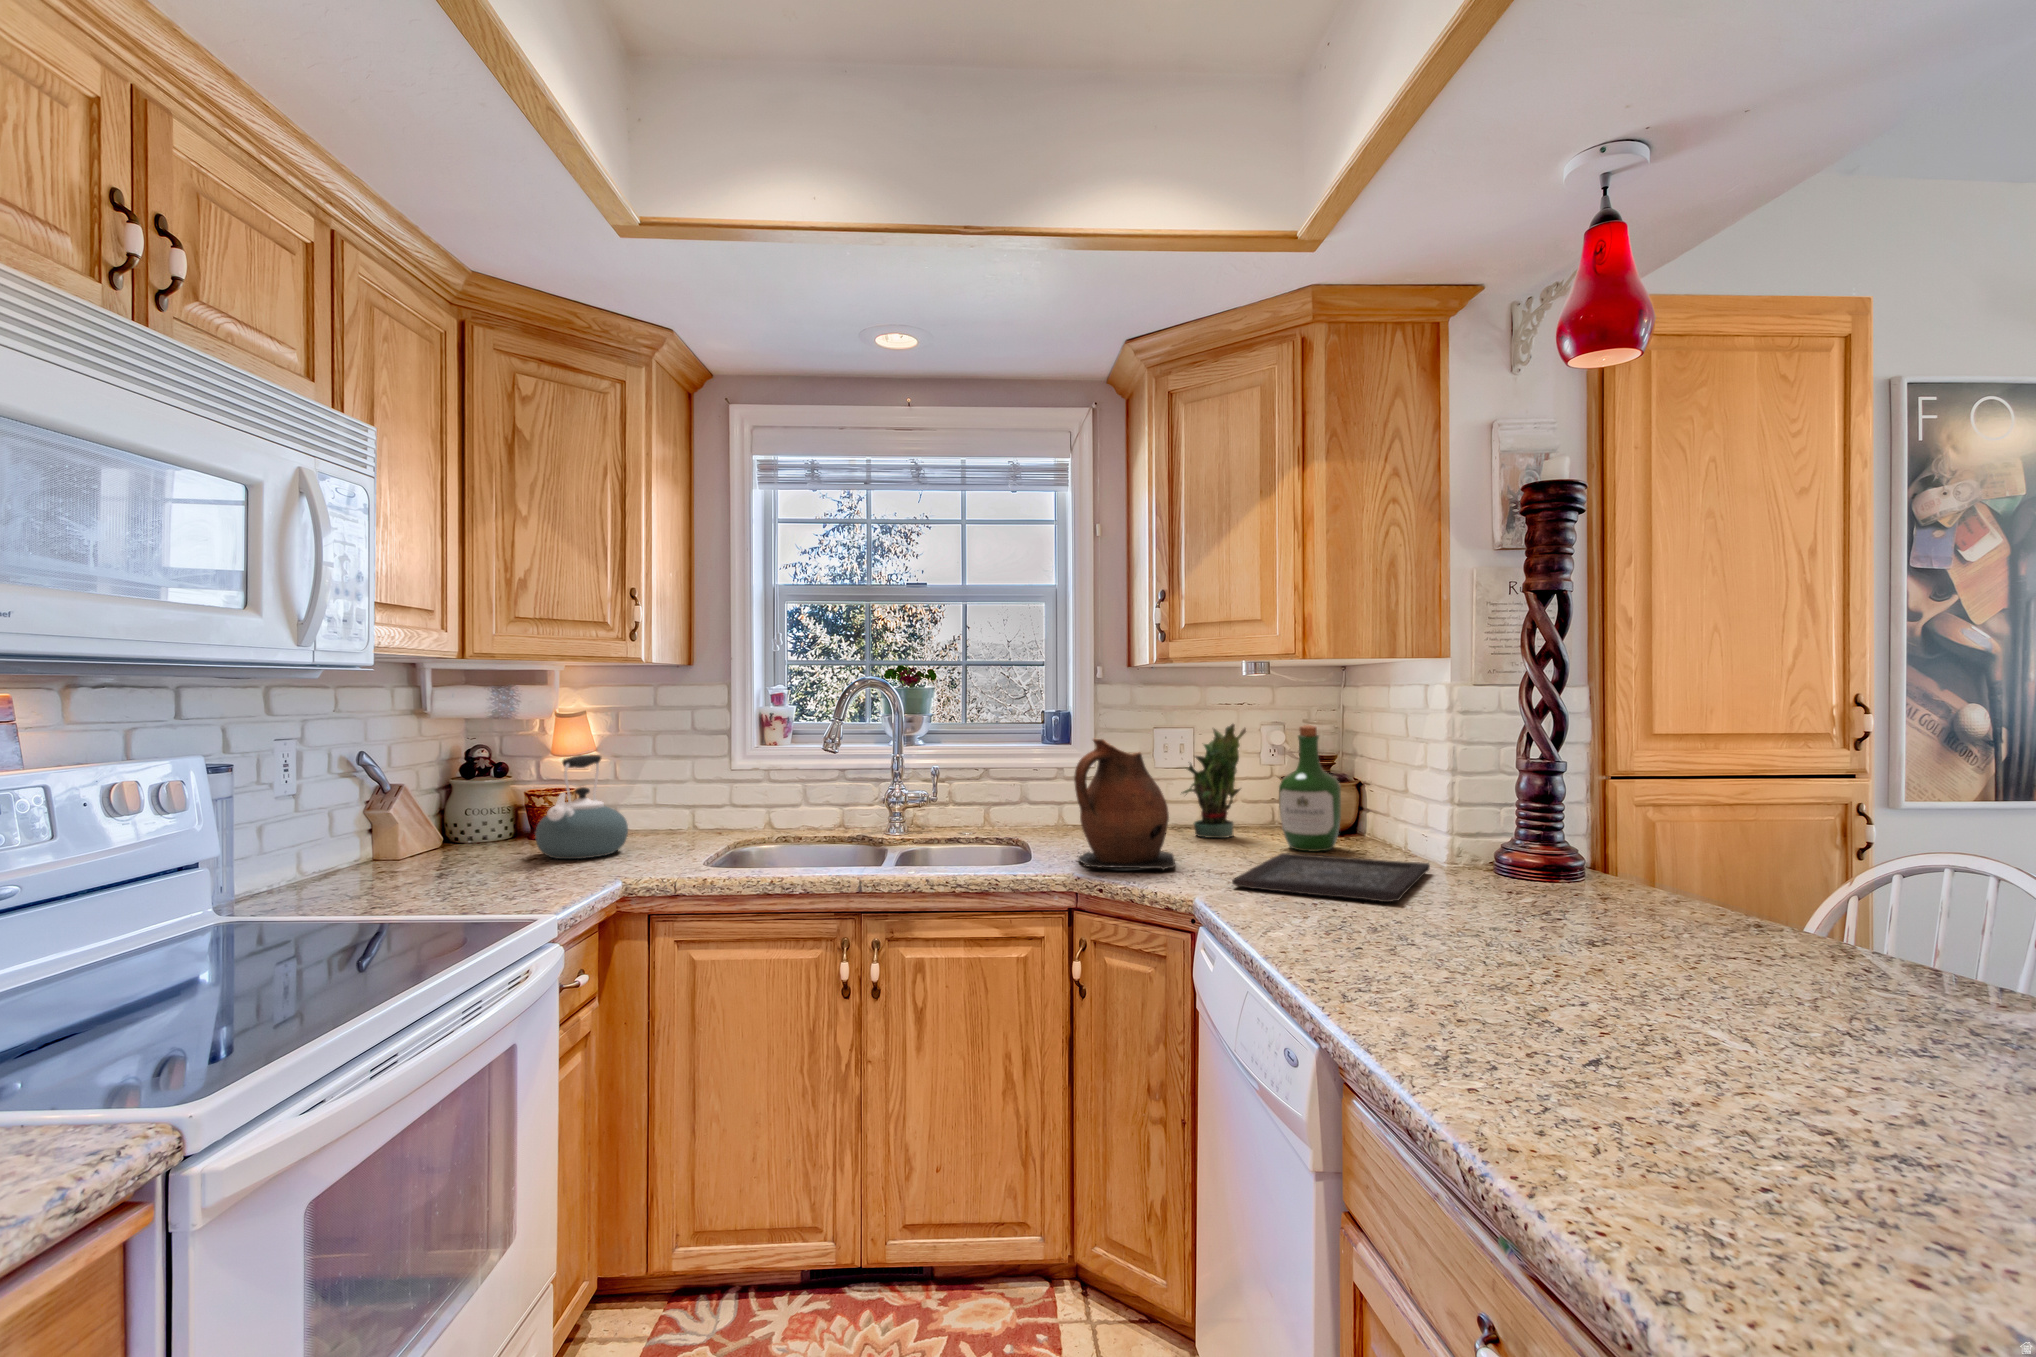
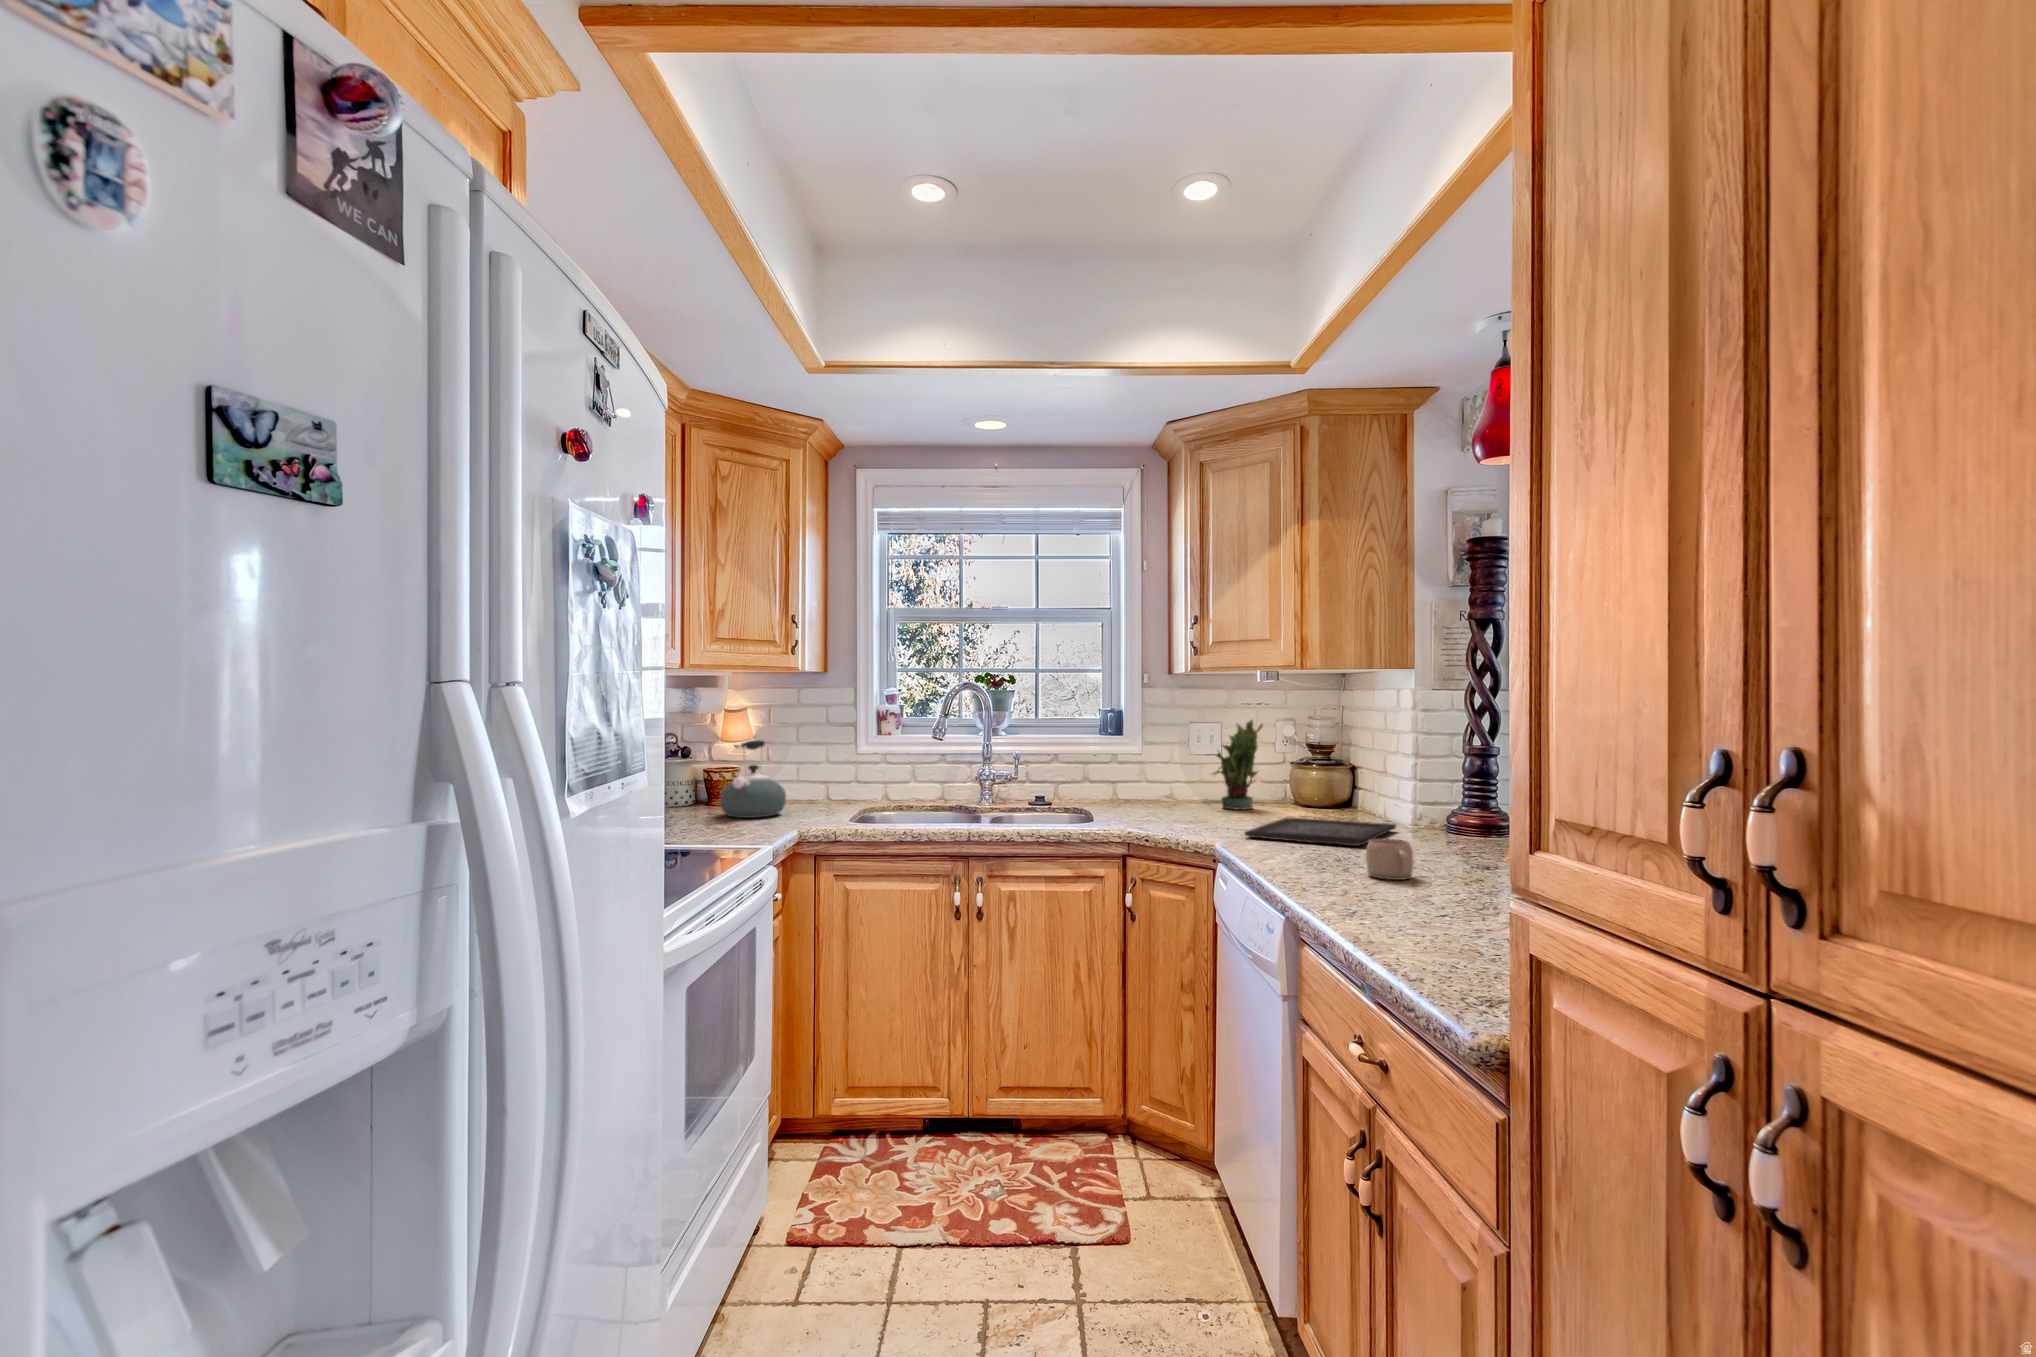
wine bottle: present [1279,725,1341,851] -> none [1286,720,1335,818]
ceramic pitcher: present [1074,739,1175,870] -> none [1128,729,1204,828]
mug: none [1424,906,1499,973] -> present [1366,839,1414,880]

